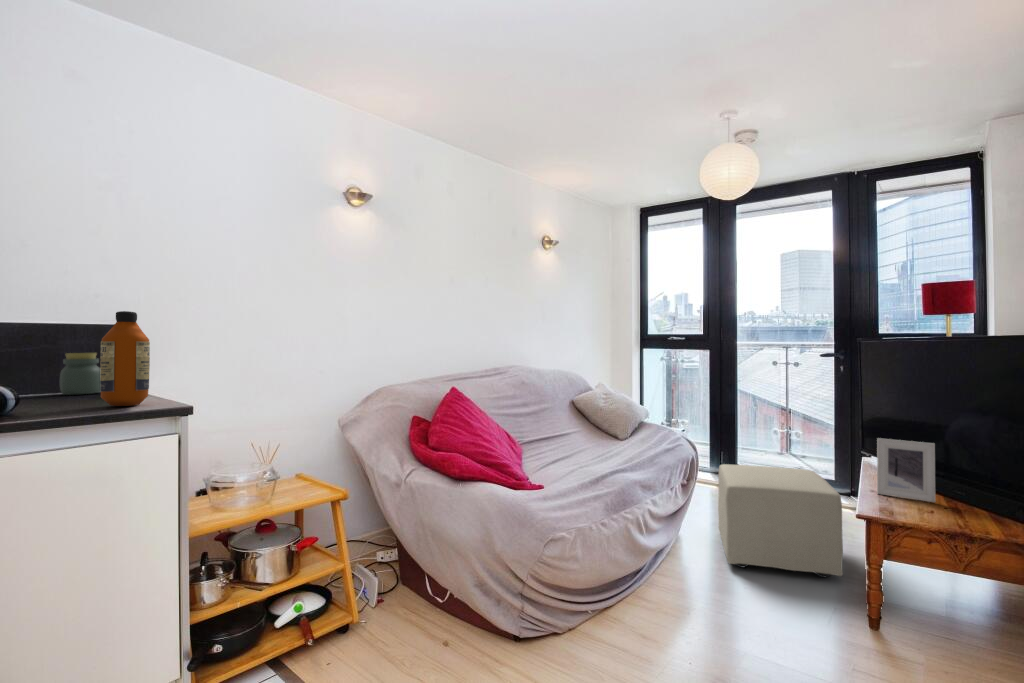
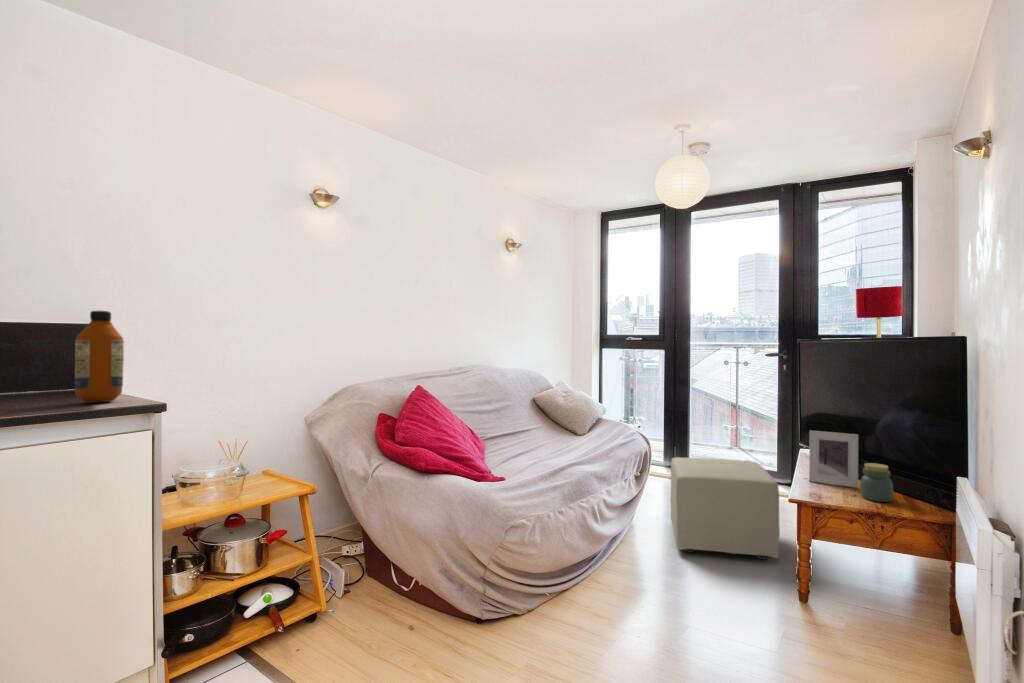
jar: present [60,353,100,395] -> present [860,463,893,502]

